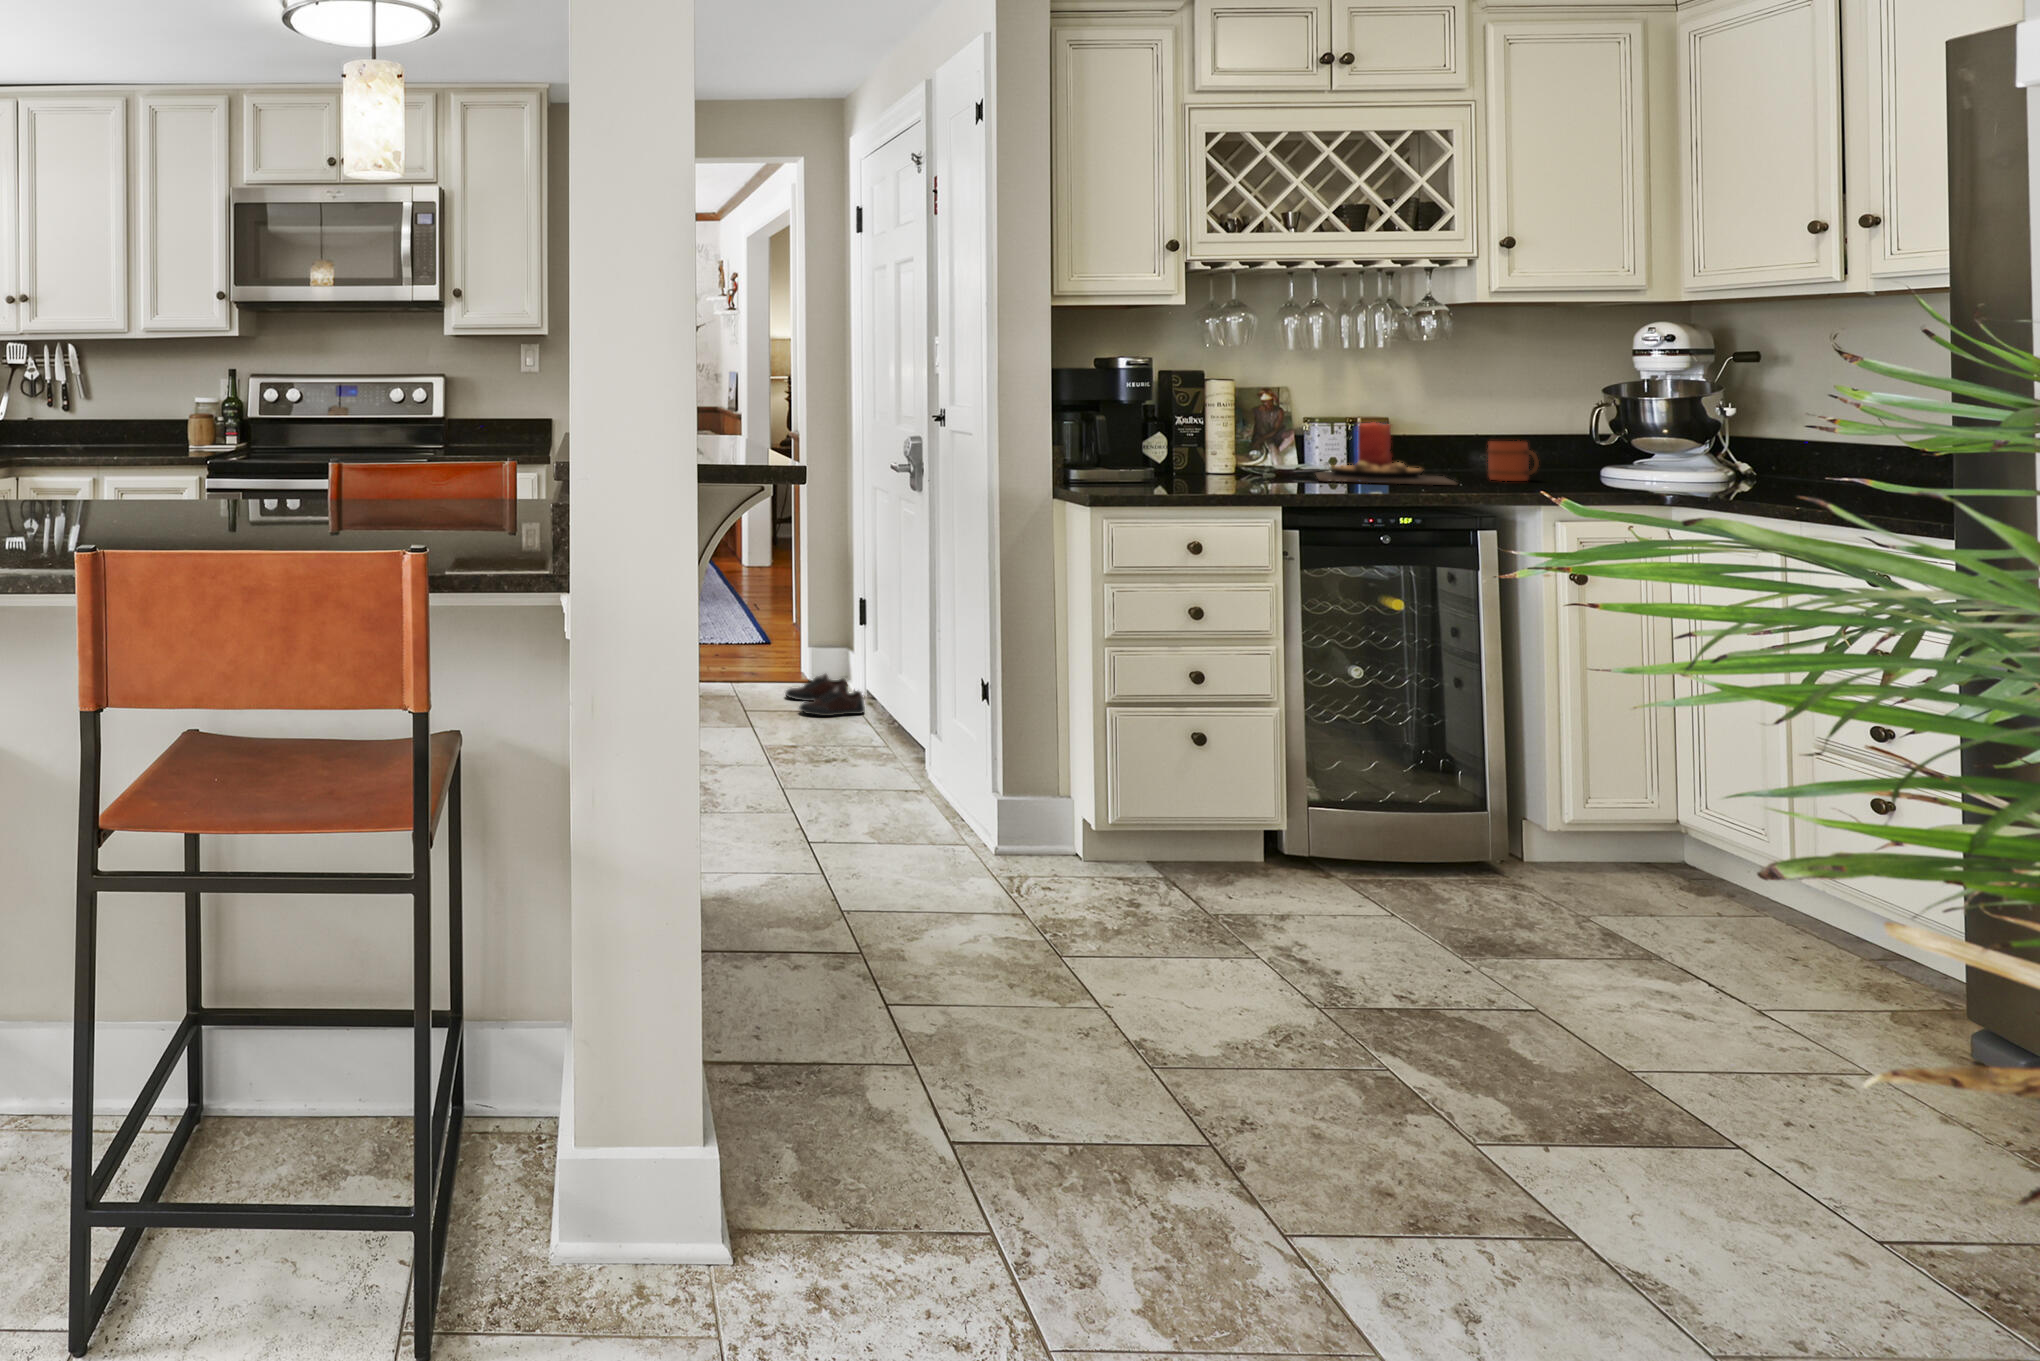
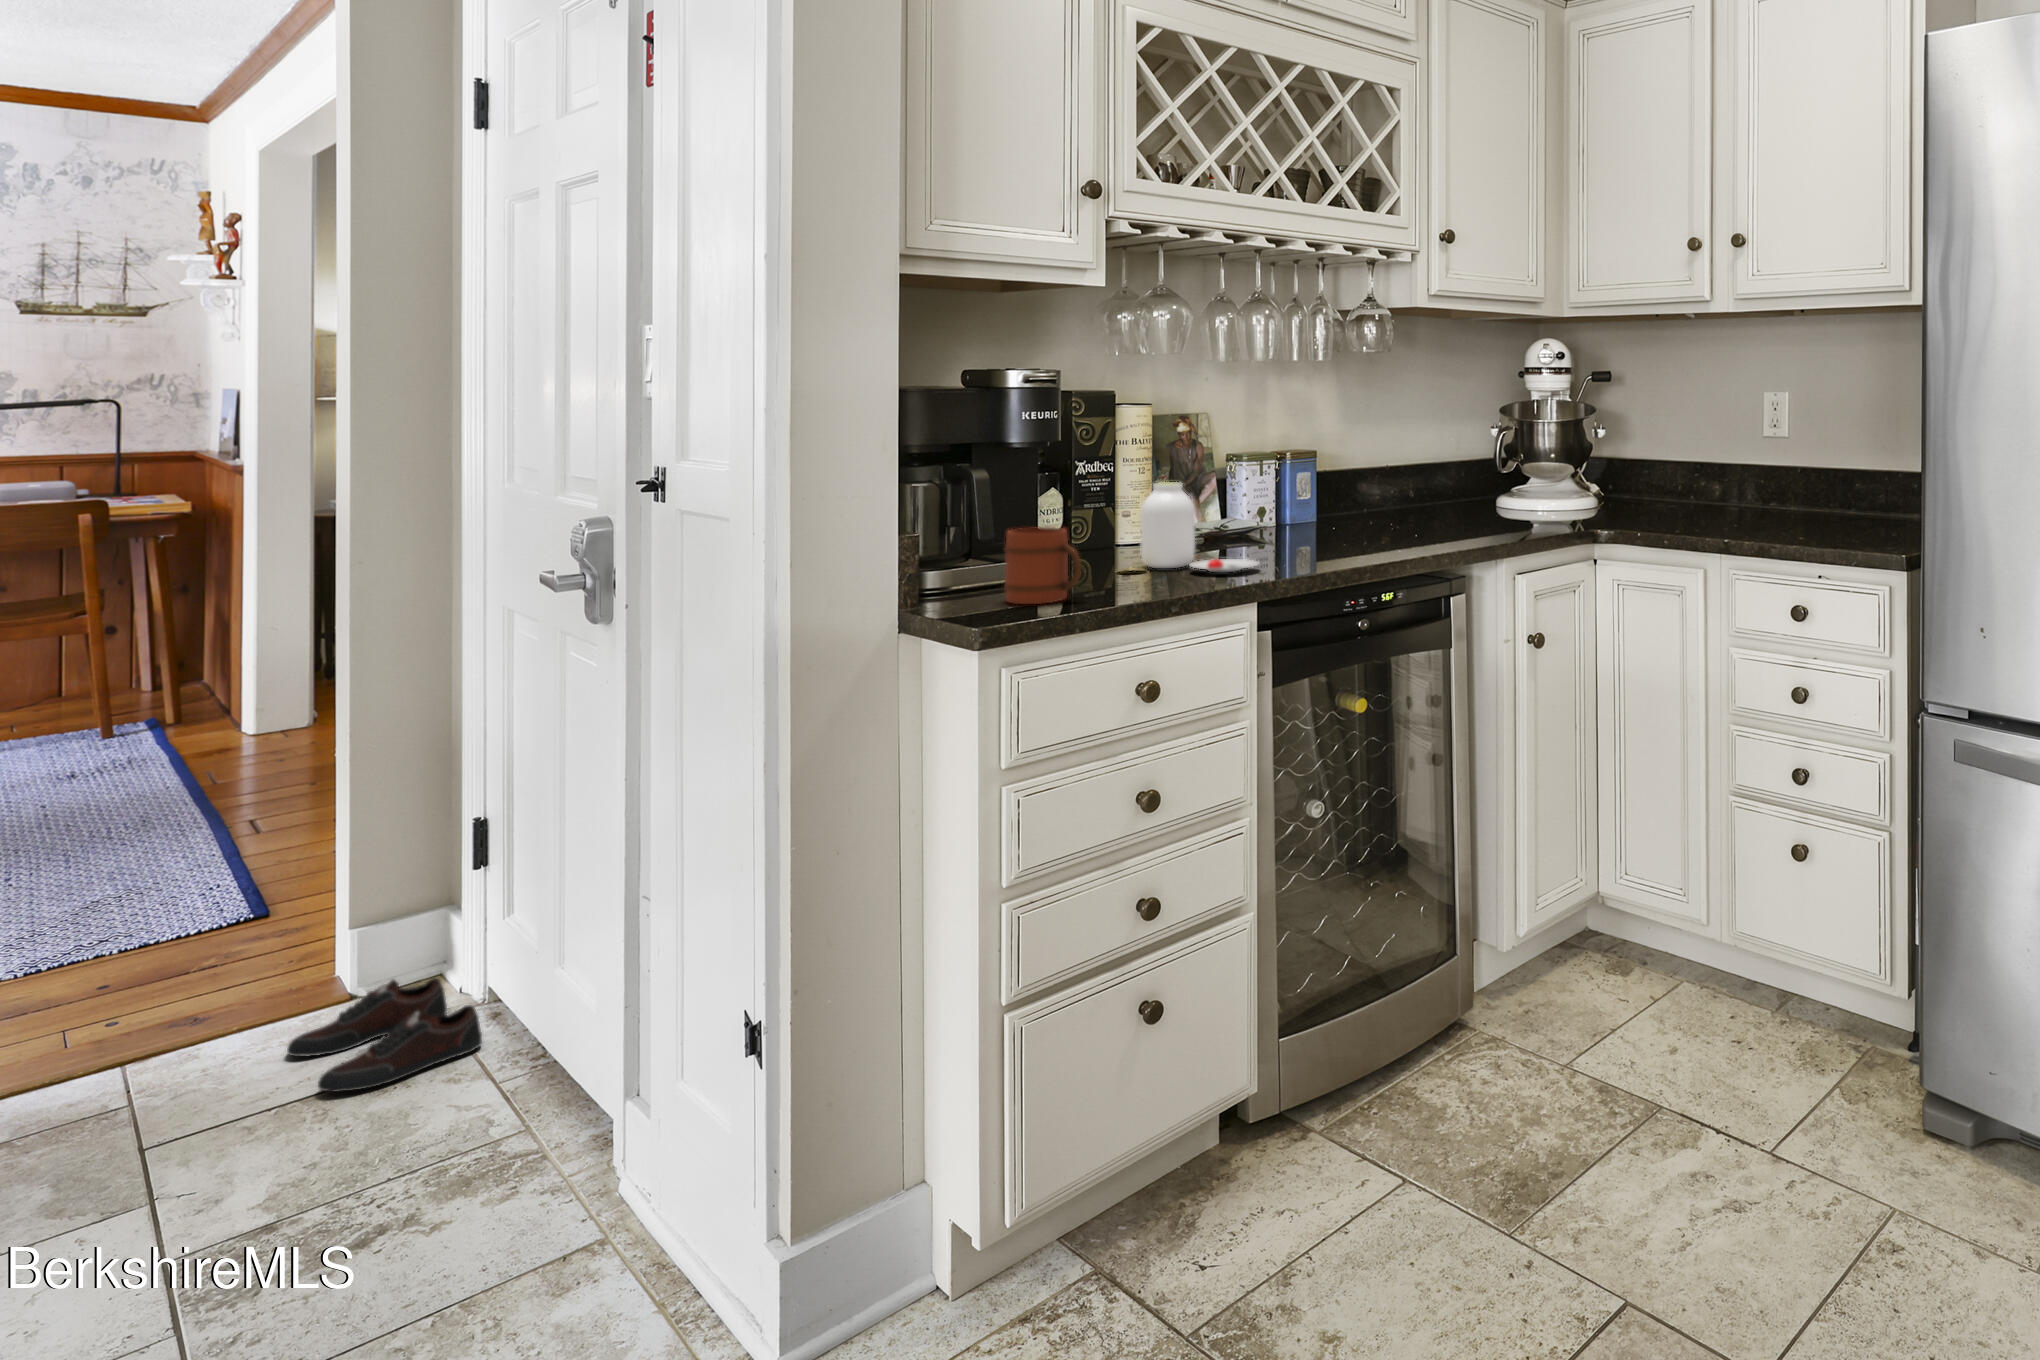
candle: present [1316,422,1457,485] -> none [1245,461,1428,551]
jar: none [1194,429,1294,488] -> present [1118,482,1259,572]
mug: present [1488,441,1539,481] -> present [1004,527,1081,604]

